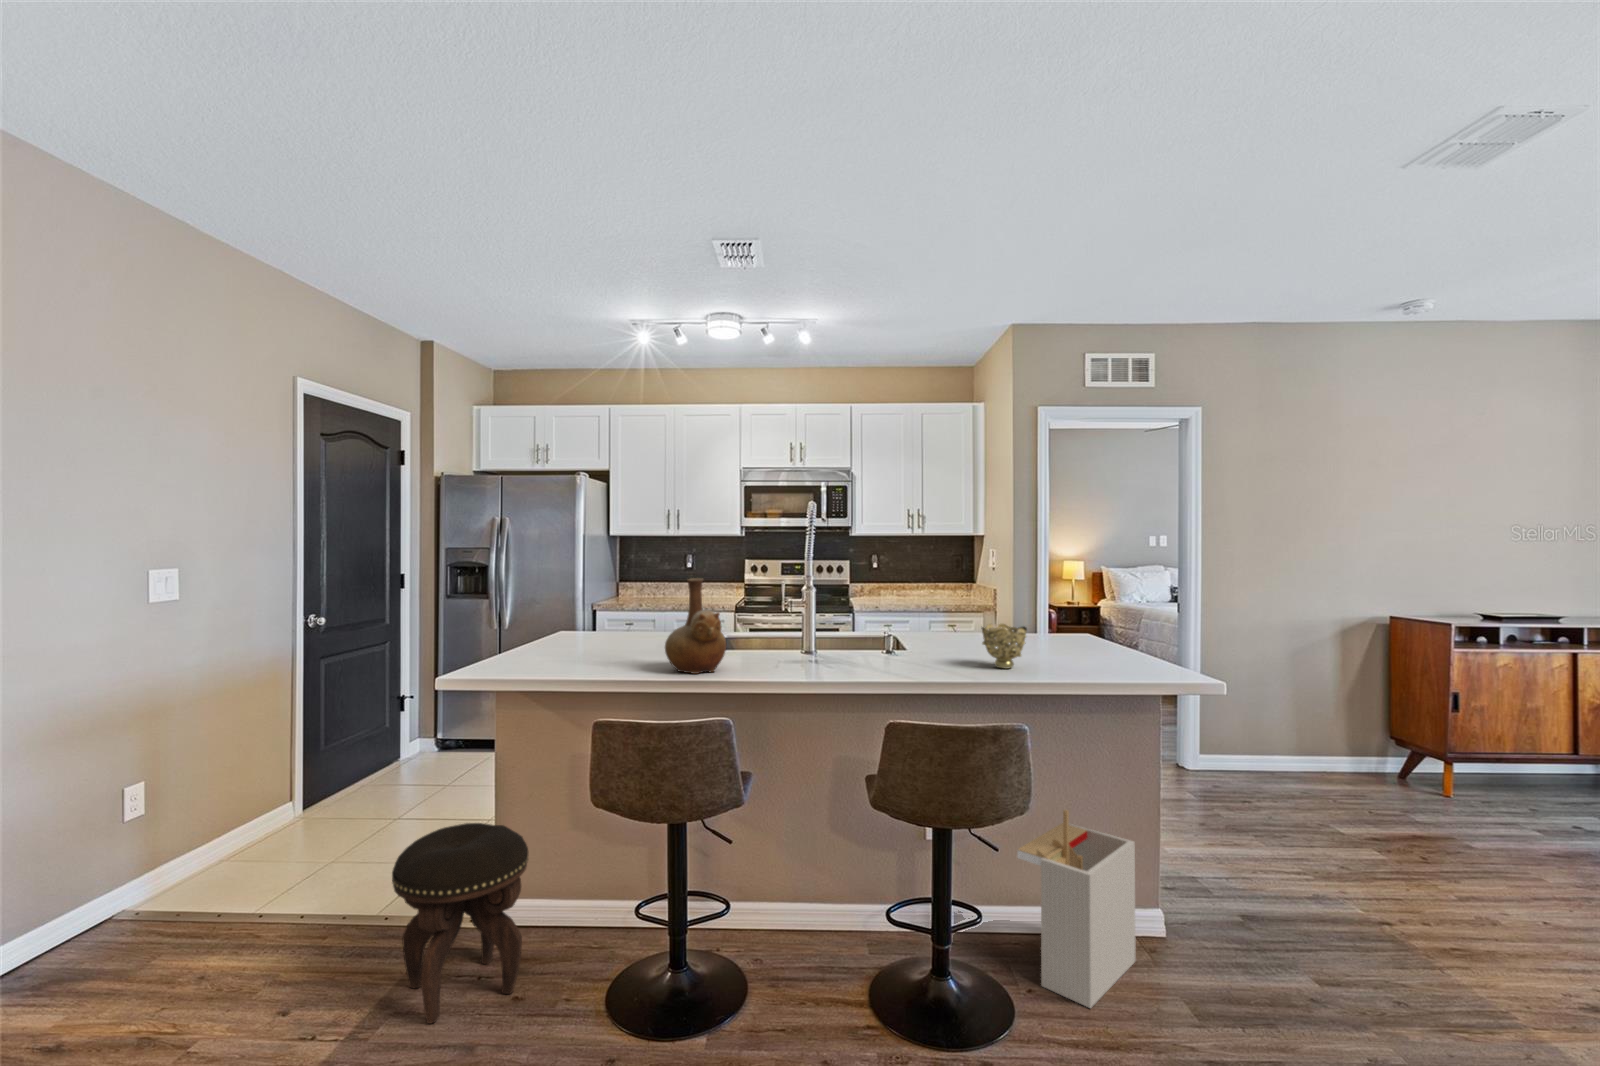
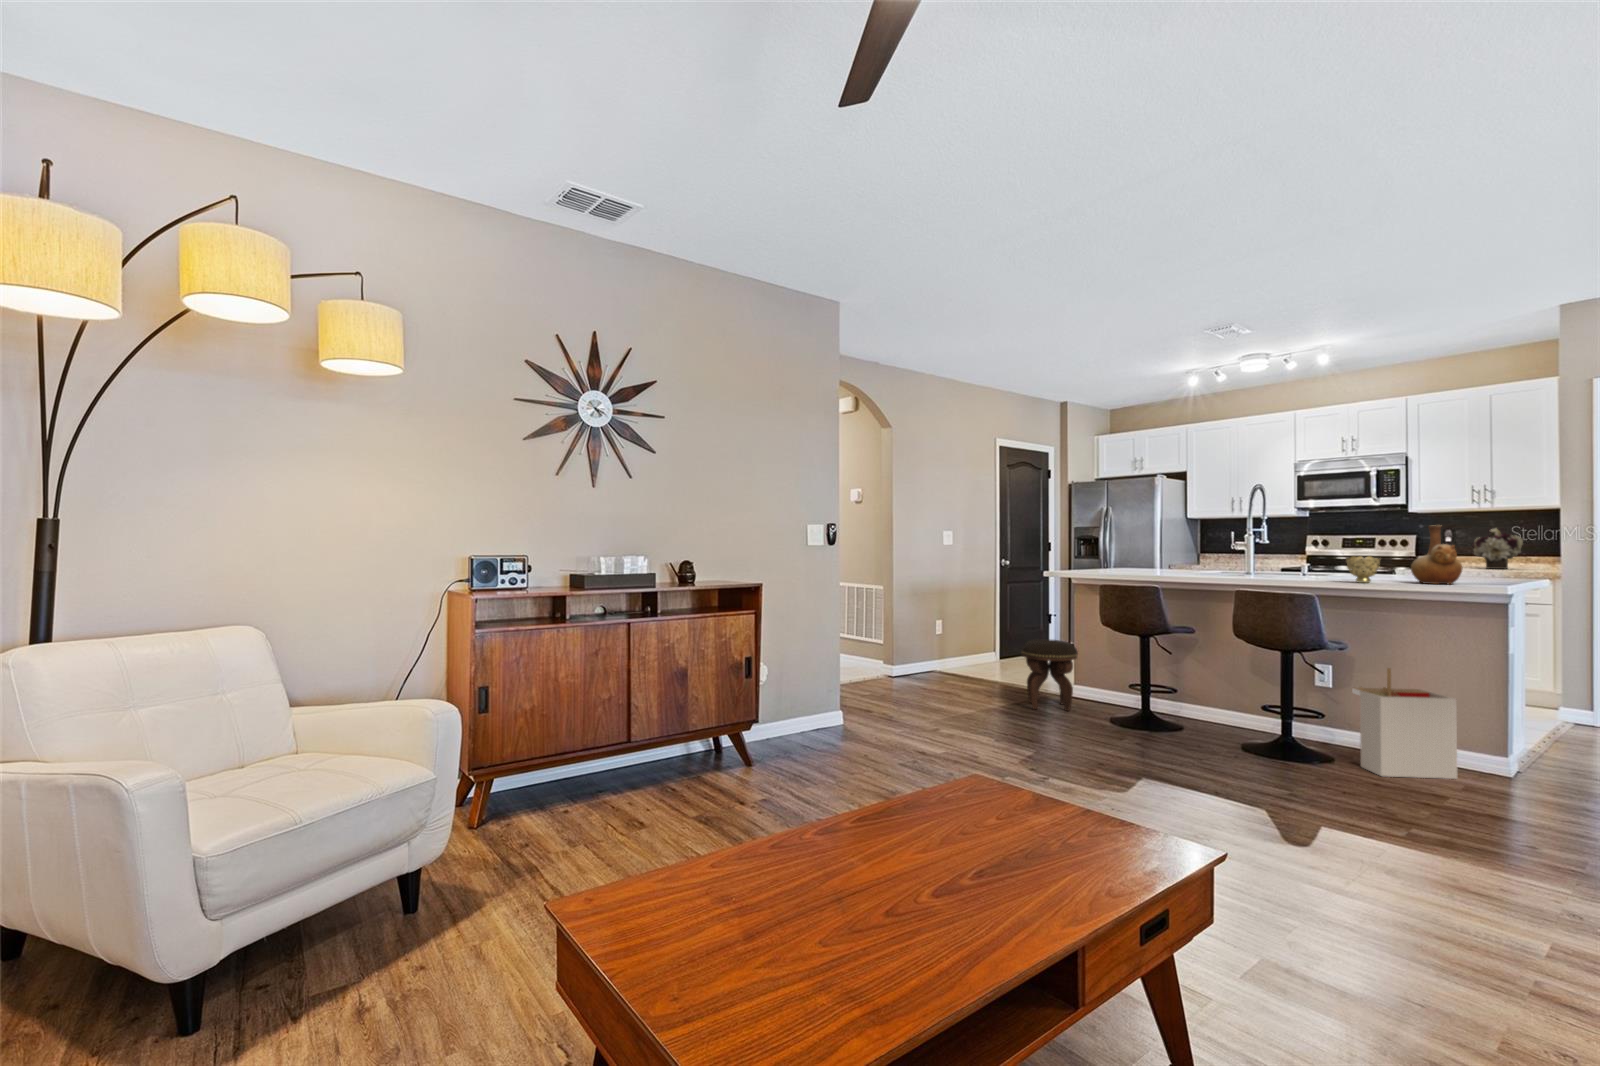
flower arrangement: none [899,554,942,599] -> present [1473,528,1523,569]
vase: present [665,578,726,674] -> present [1411,525,1462,584]

